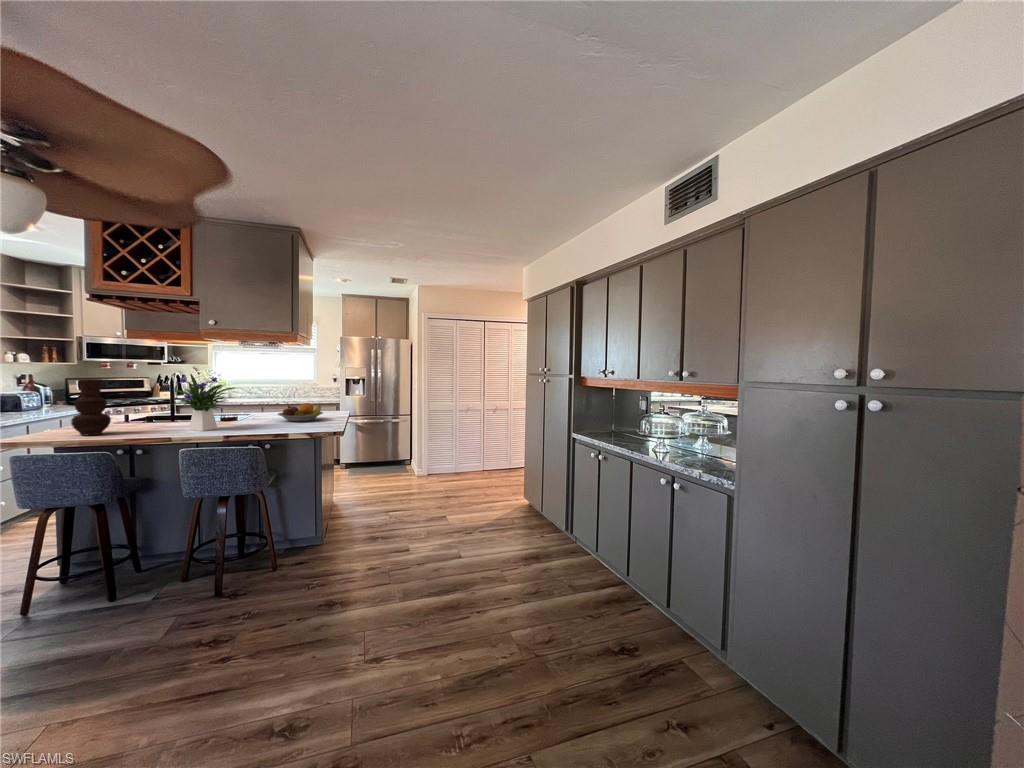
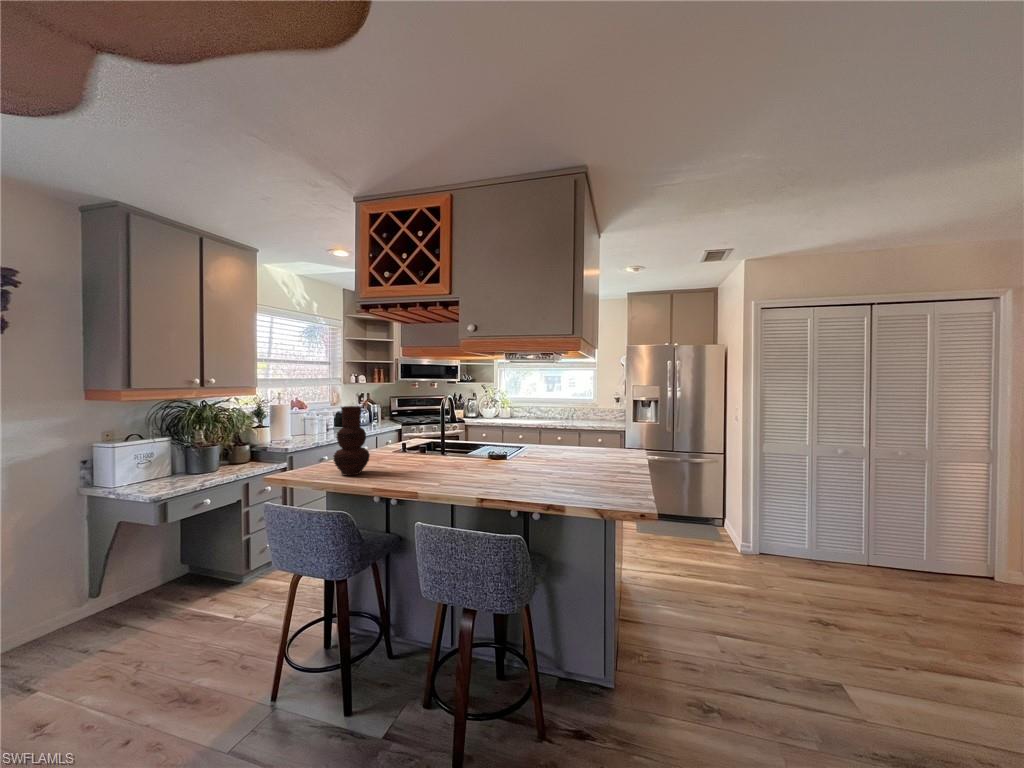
flower arrangement: present [173,374,234,431] -> none [420,400,497,481]
fruit bowl: present [278,403,323,422] -> none [550,443,612,471]

